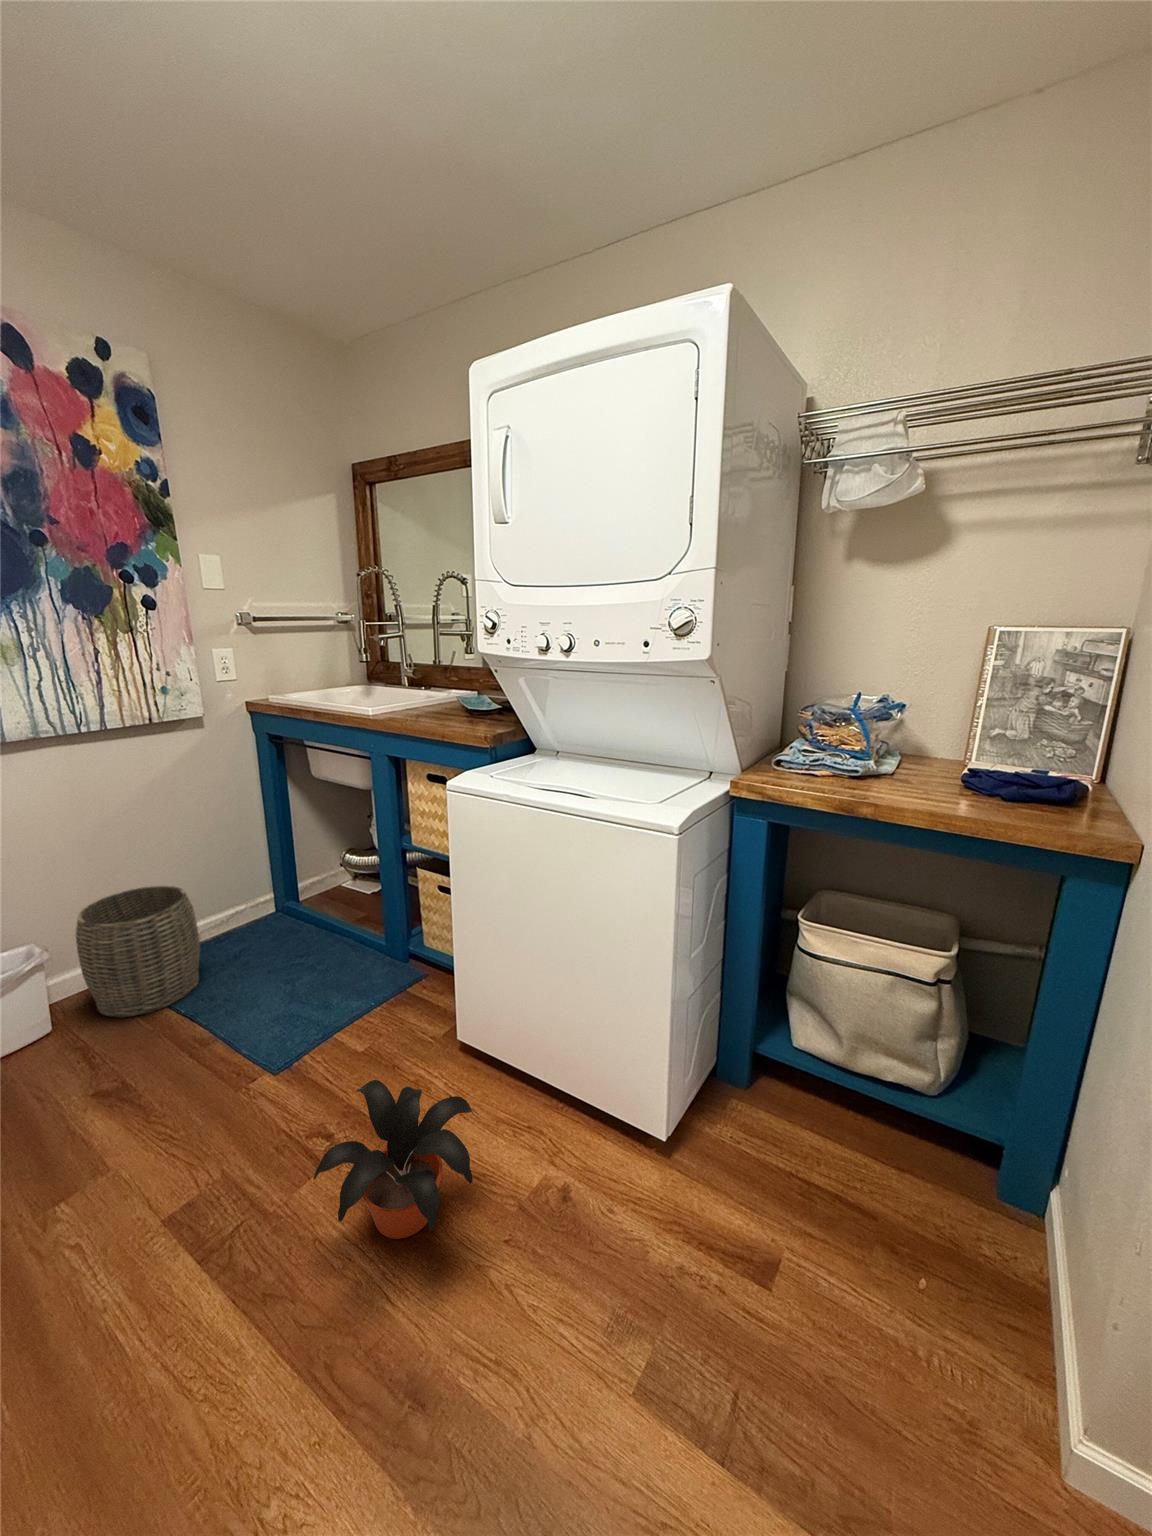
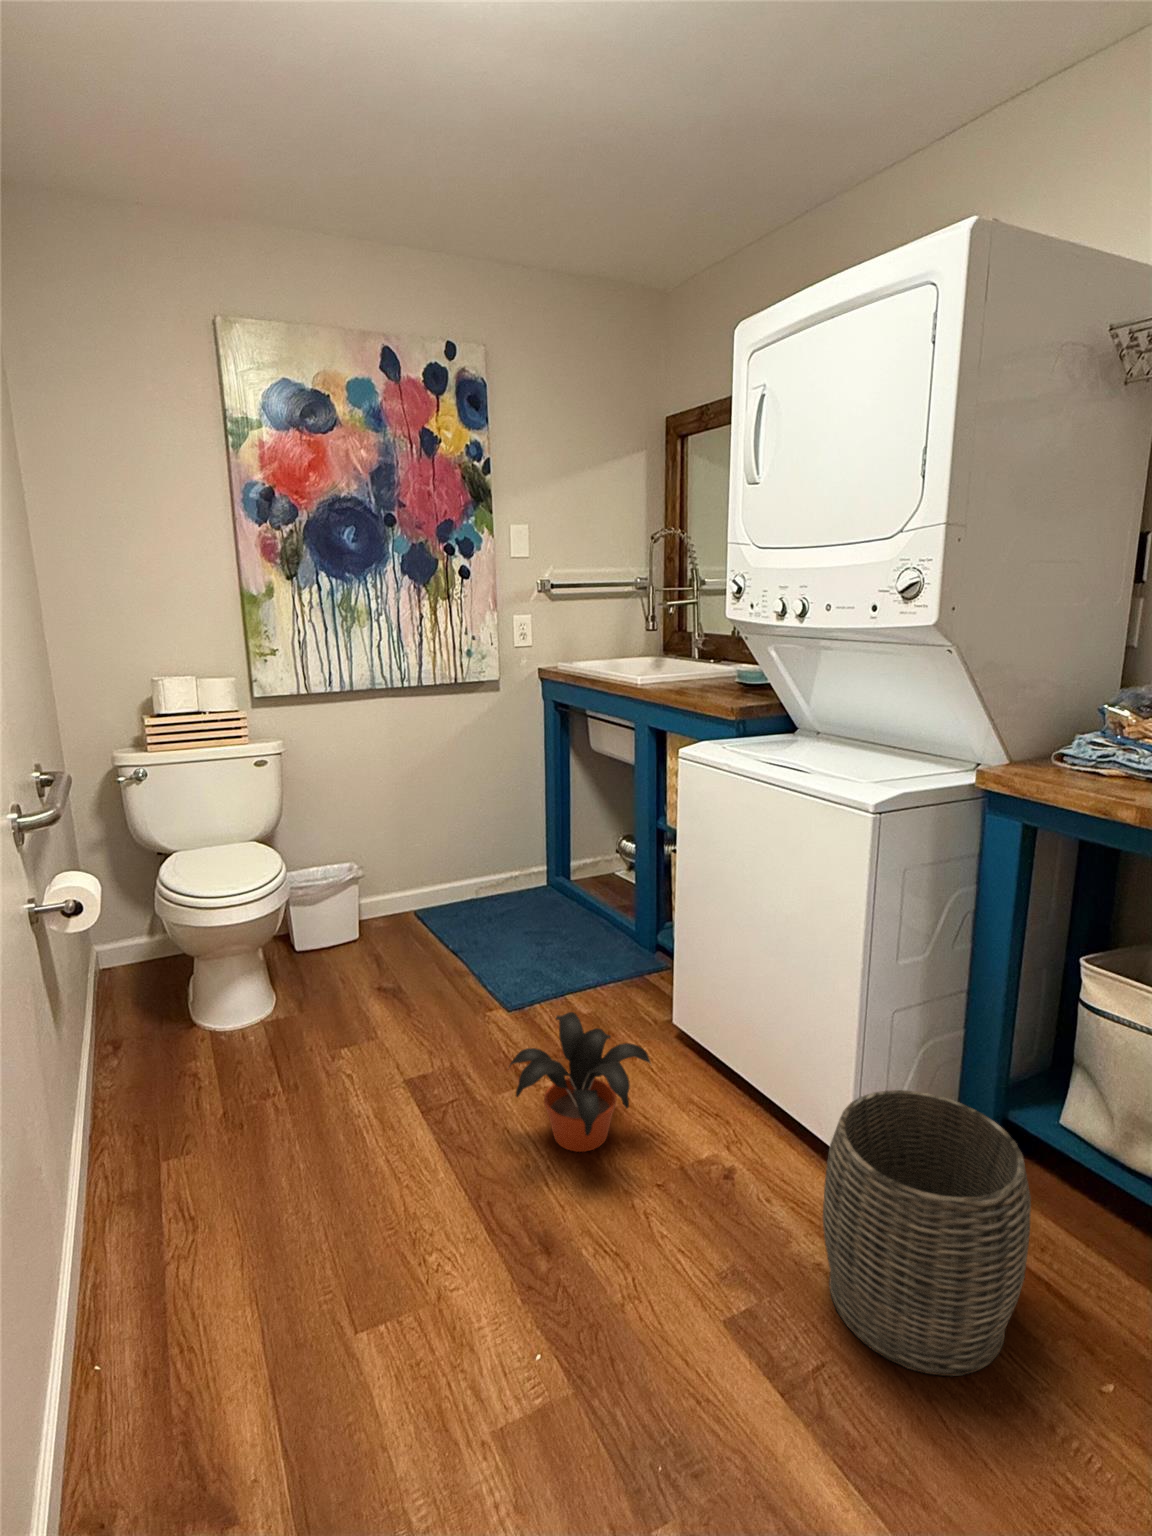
woven basket: present [76,886,200,1017] -> present [823,1090,1031,1376]

